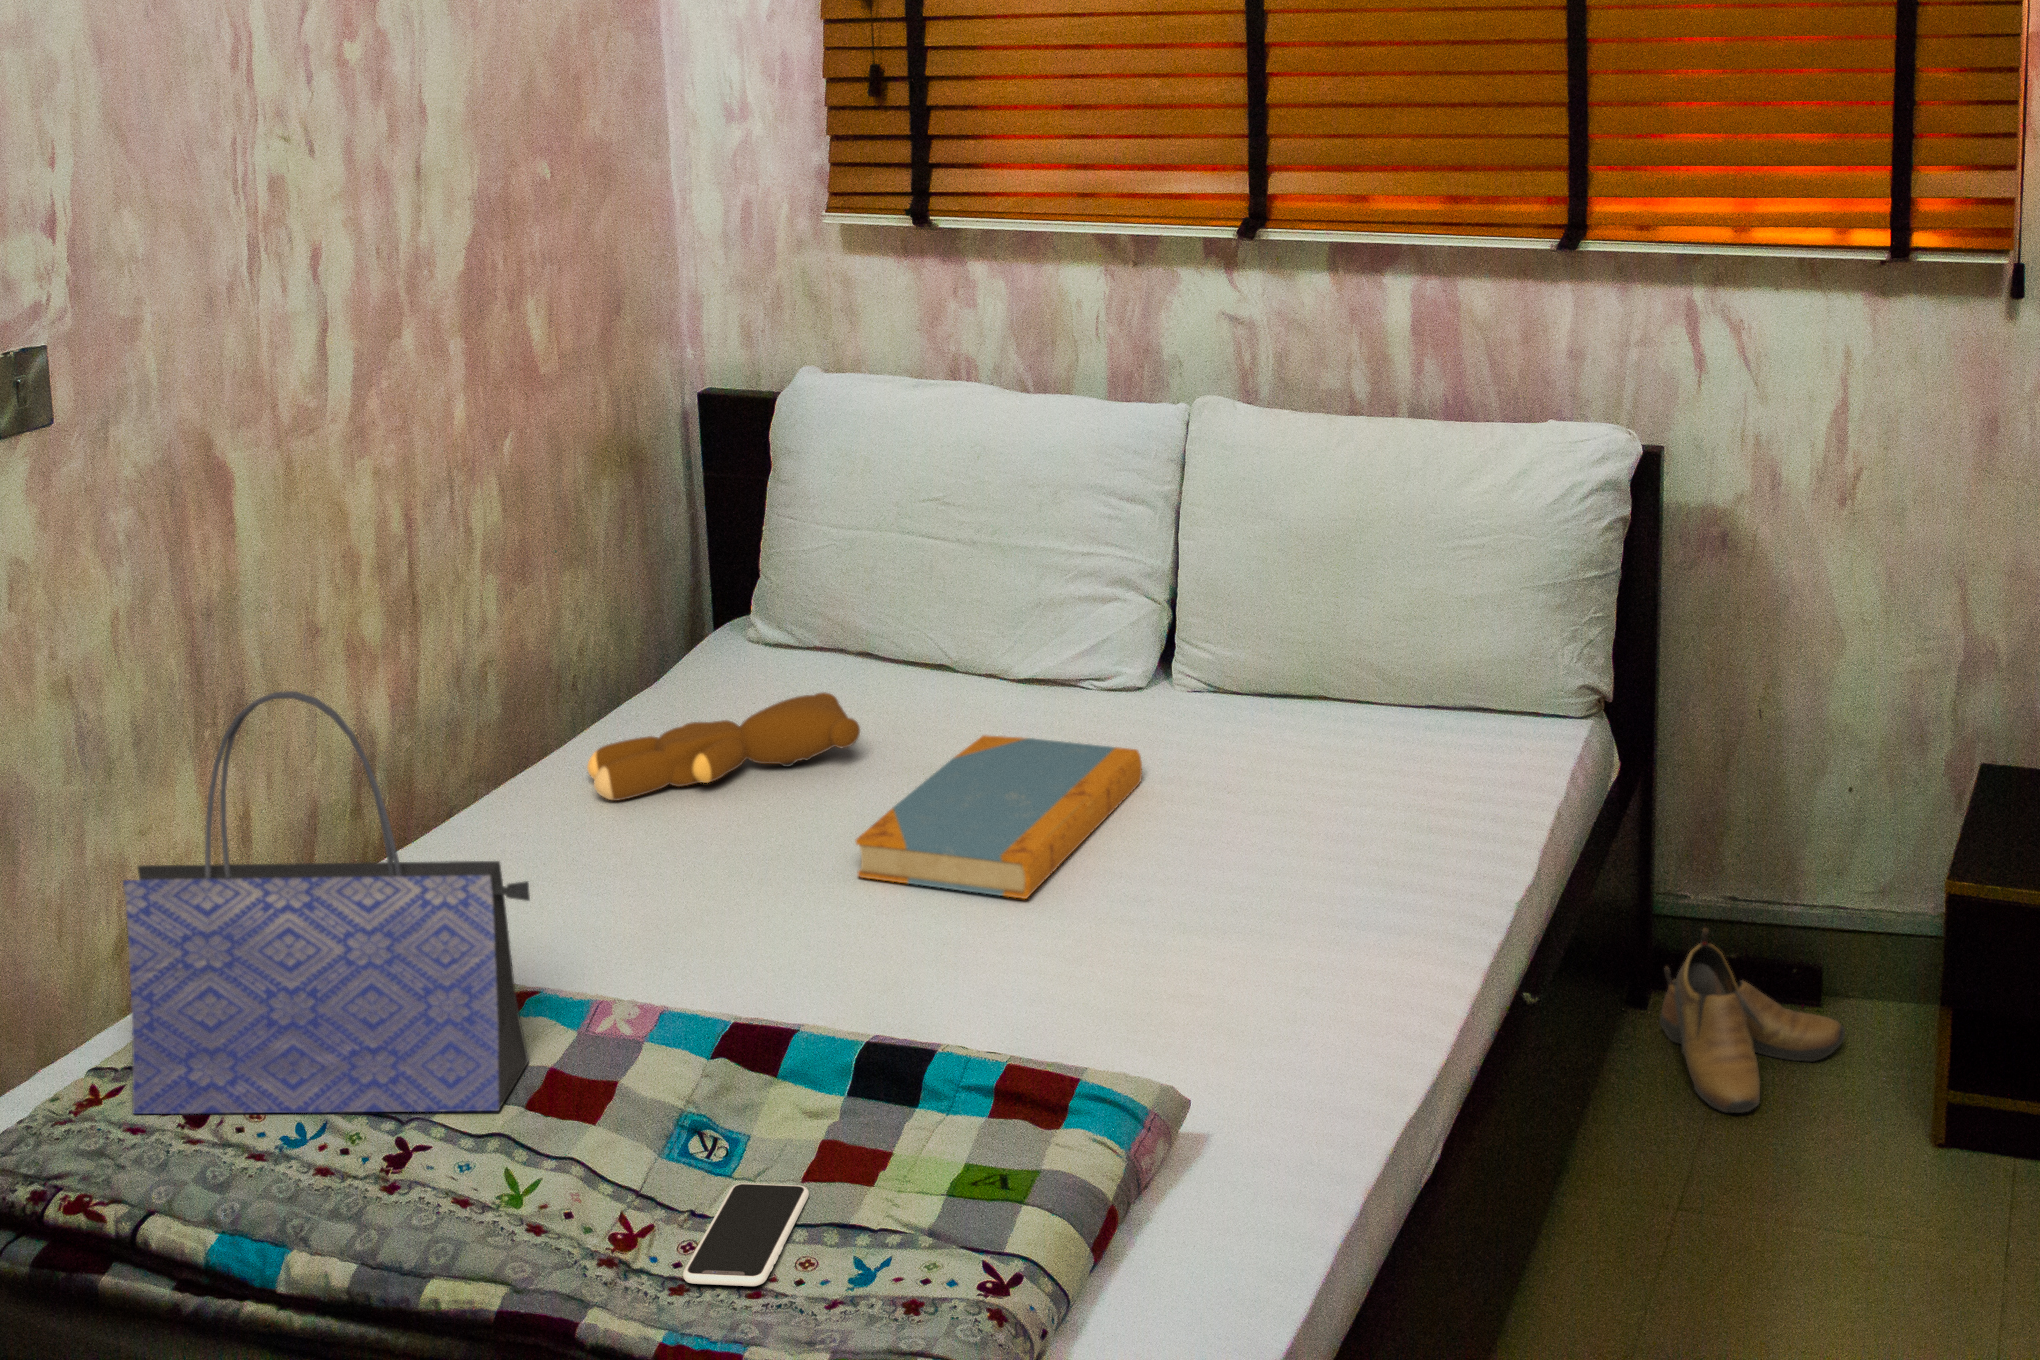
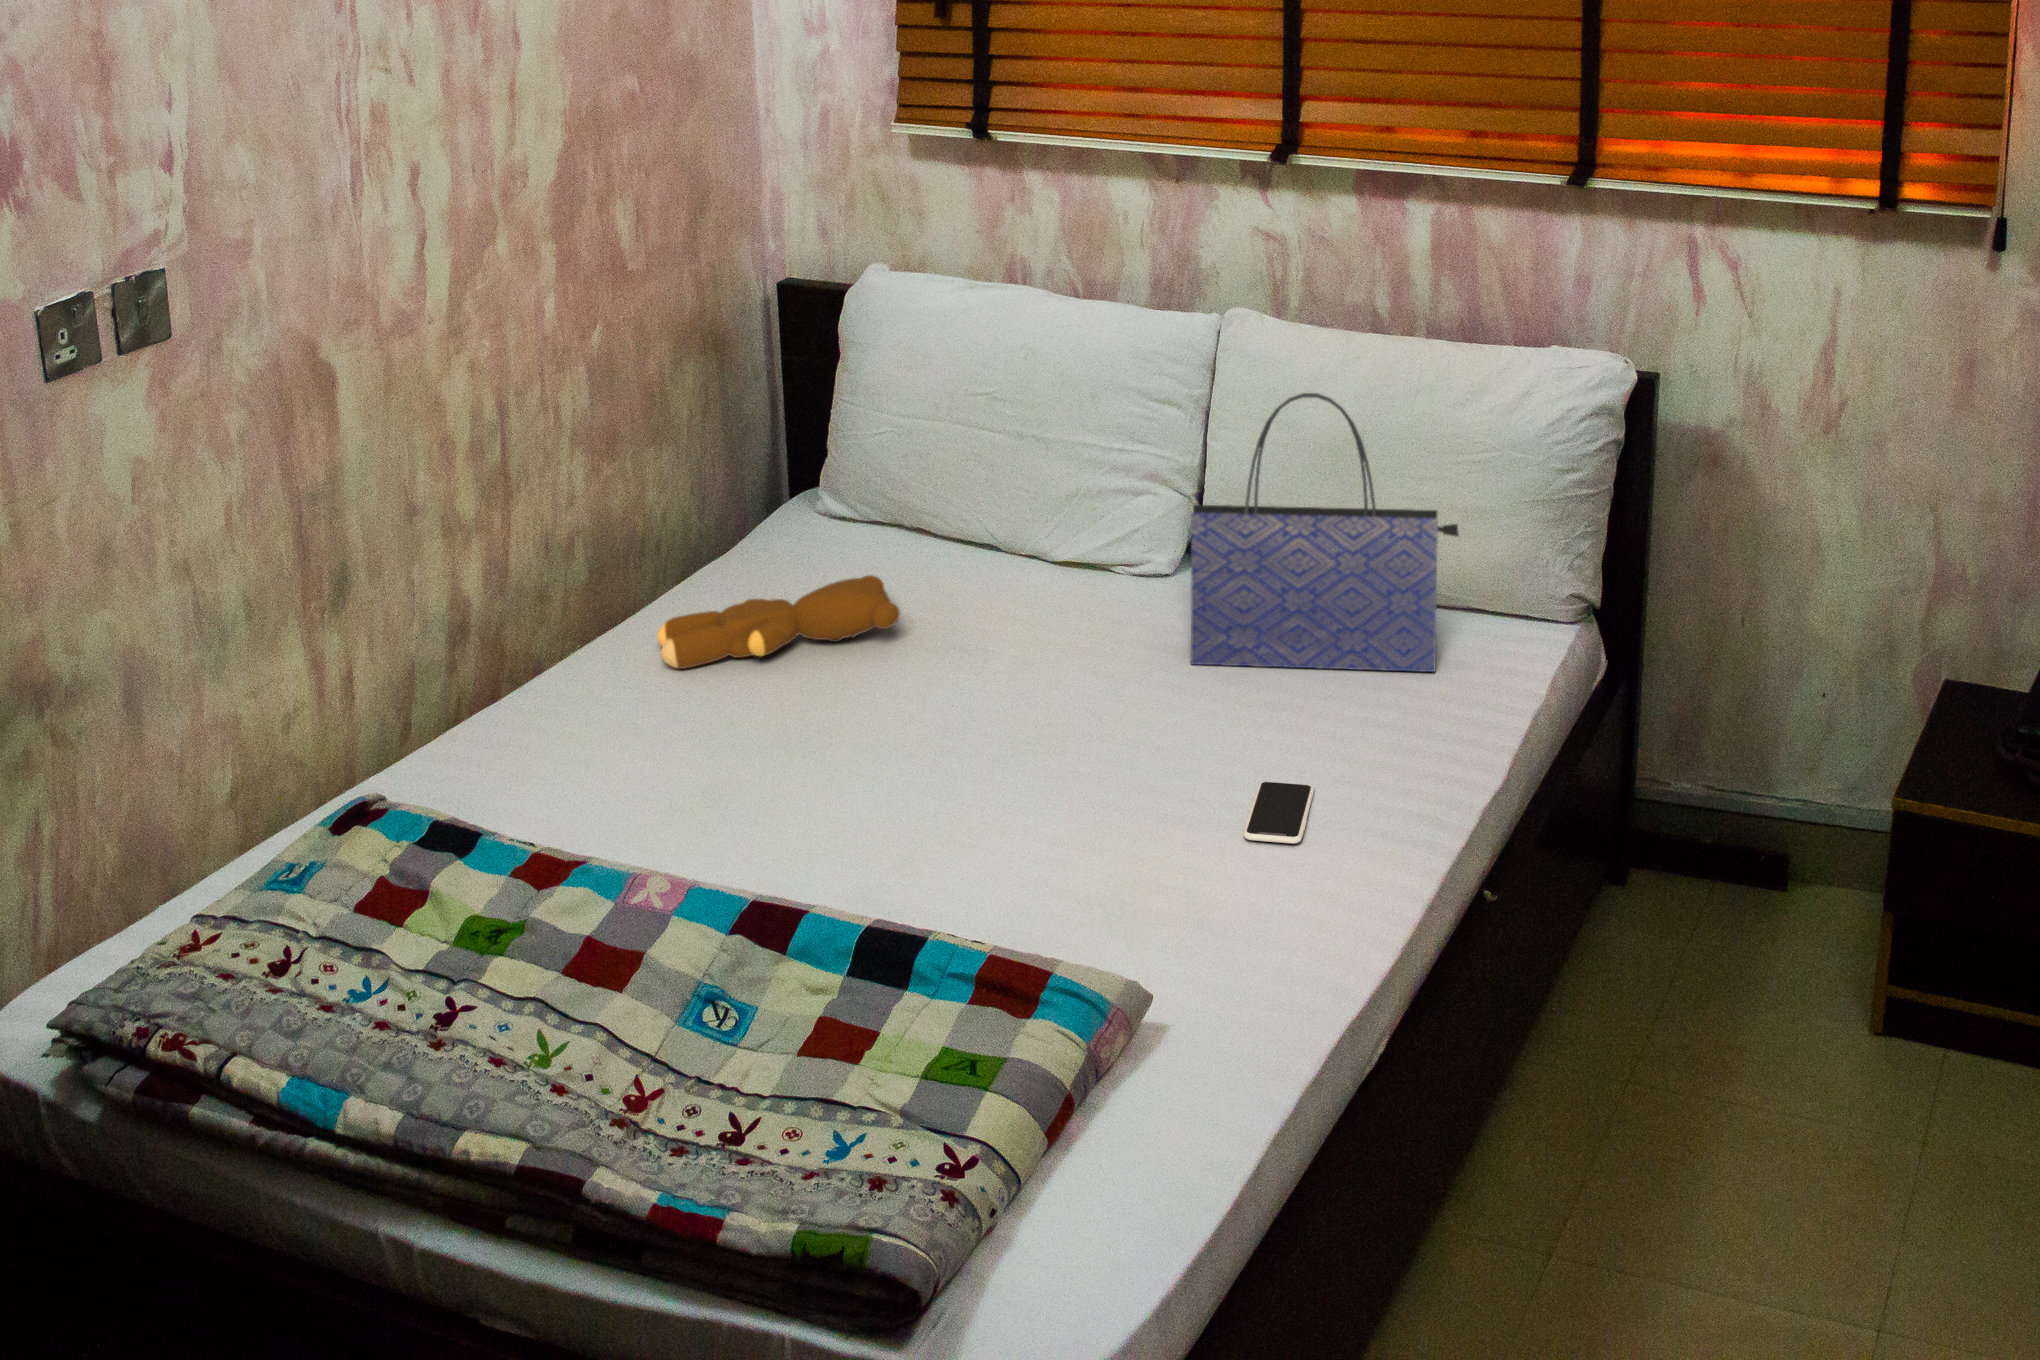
tote bag: present [123,691,530,1114] -> present [1191,393,1459,672]
book: present [856,735,1142,899] -> none [883,622,1151,784]
shoe: present [1660,928,1845,1113] -> none [1628,819,1800,991]
smartphone: present [683,1183,809,1286] -> present [1243,782,1314,844]

